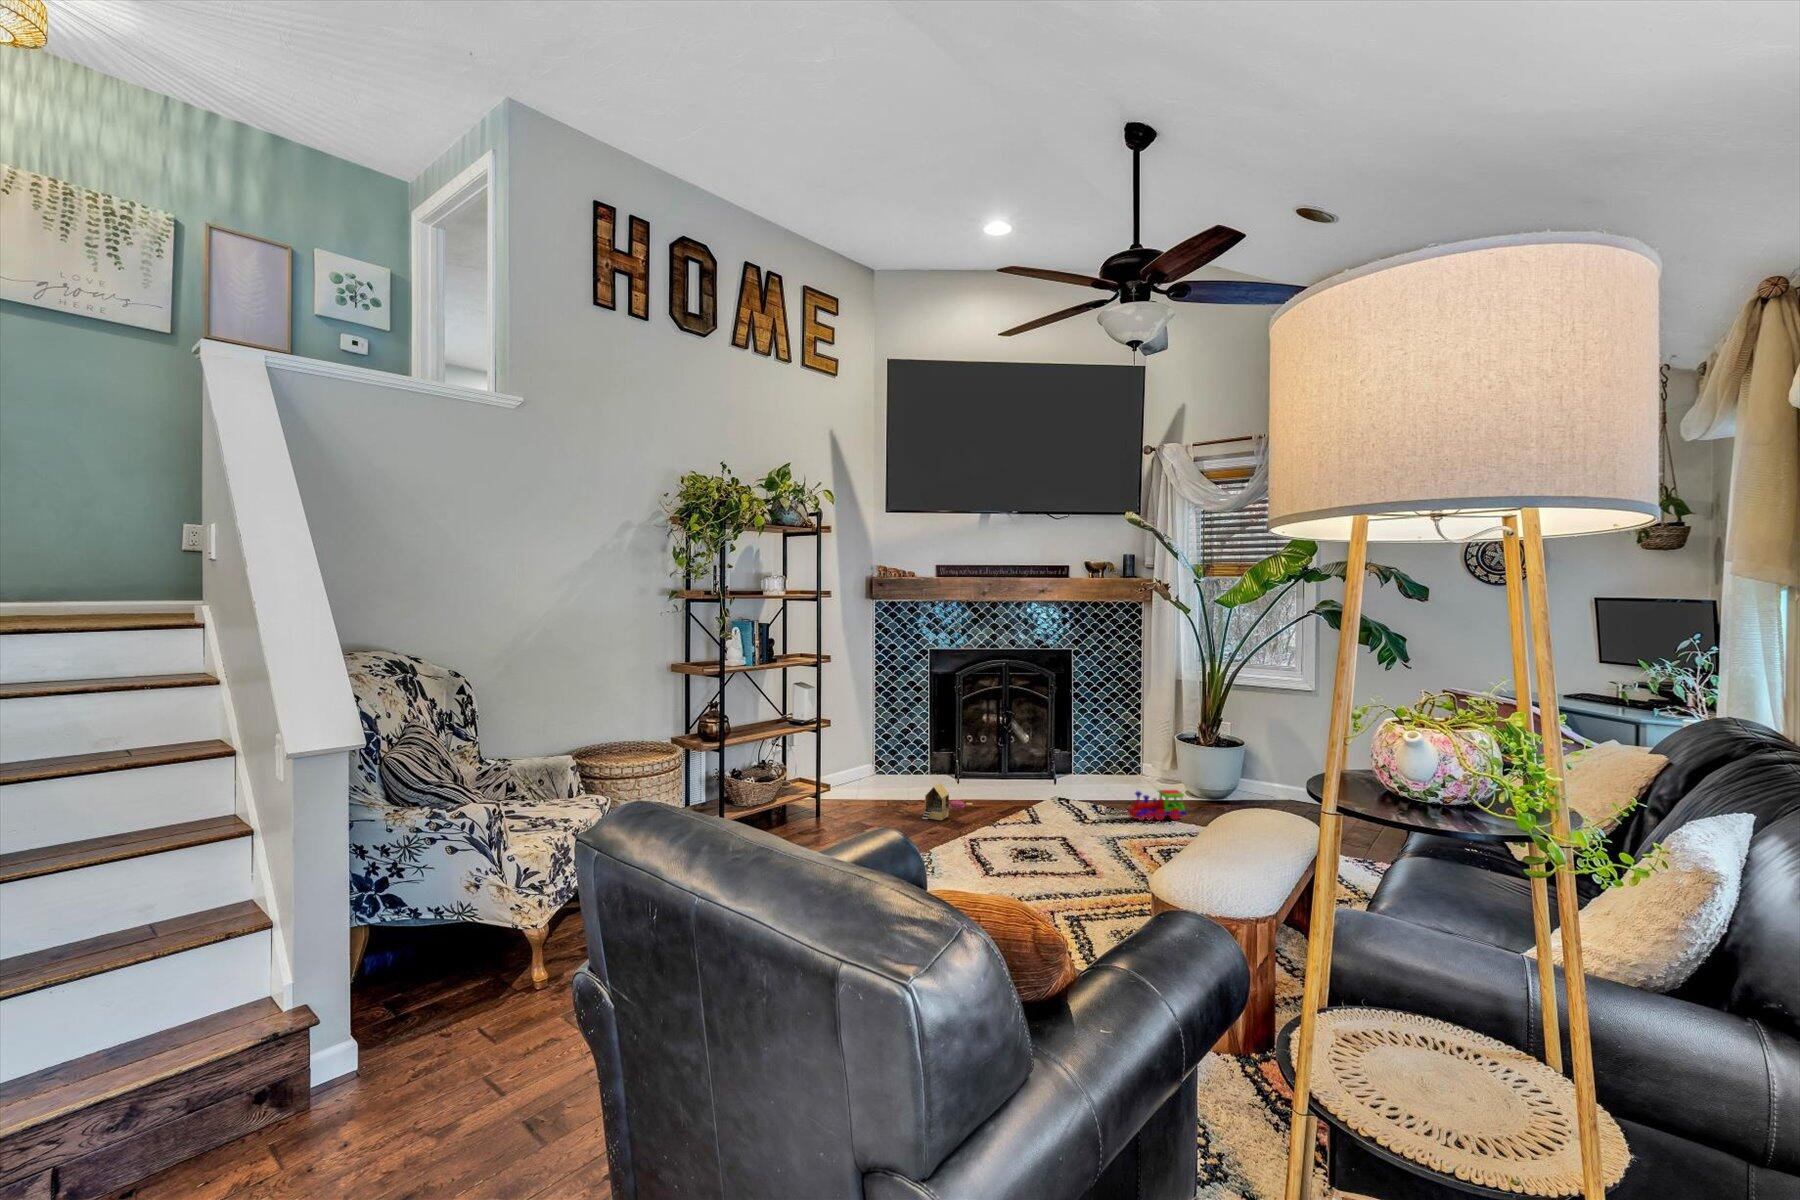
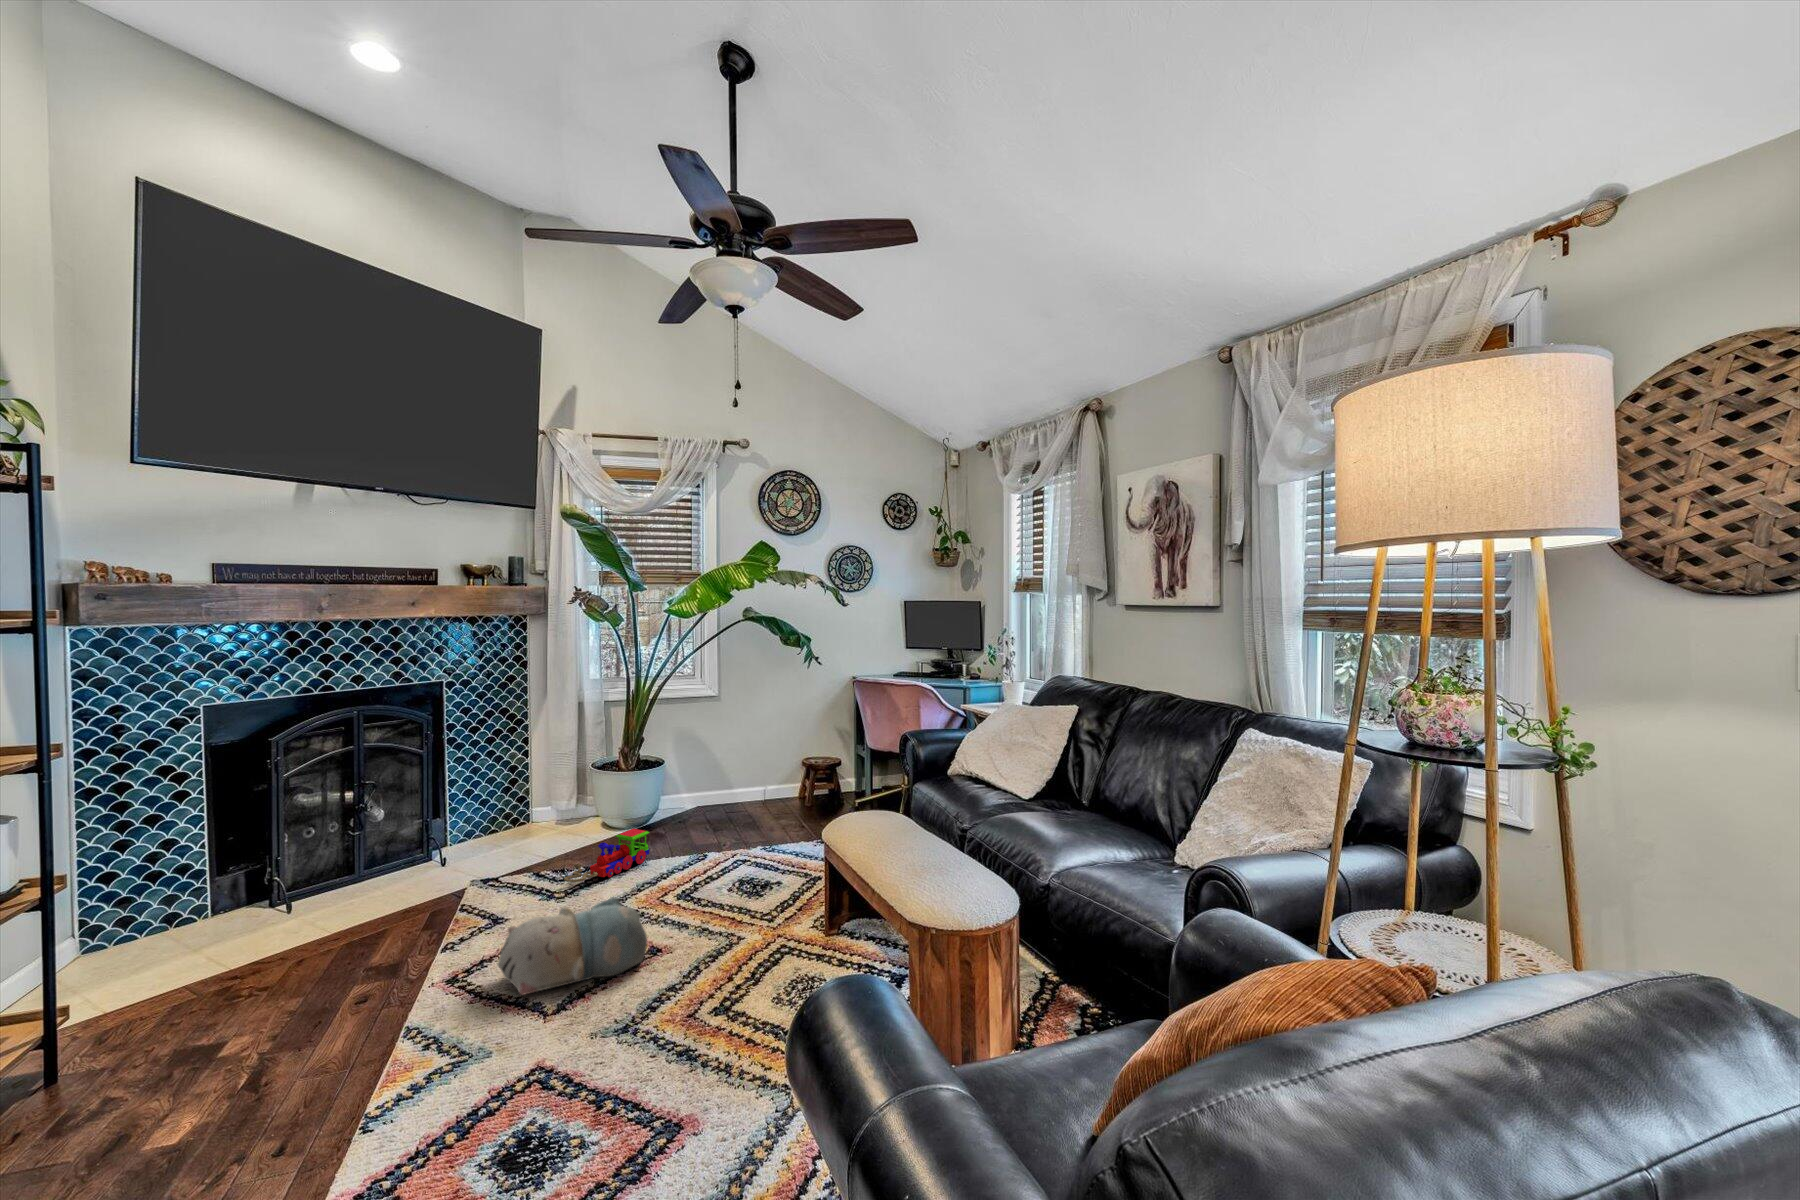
toy house: present [922,783,972,820] -> none [301,922,393,994]
plush toy: none [995,812,1090,869] -> present [498,897,647,995]

